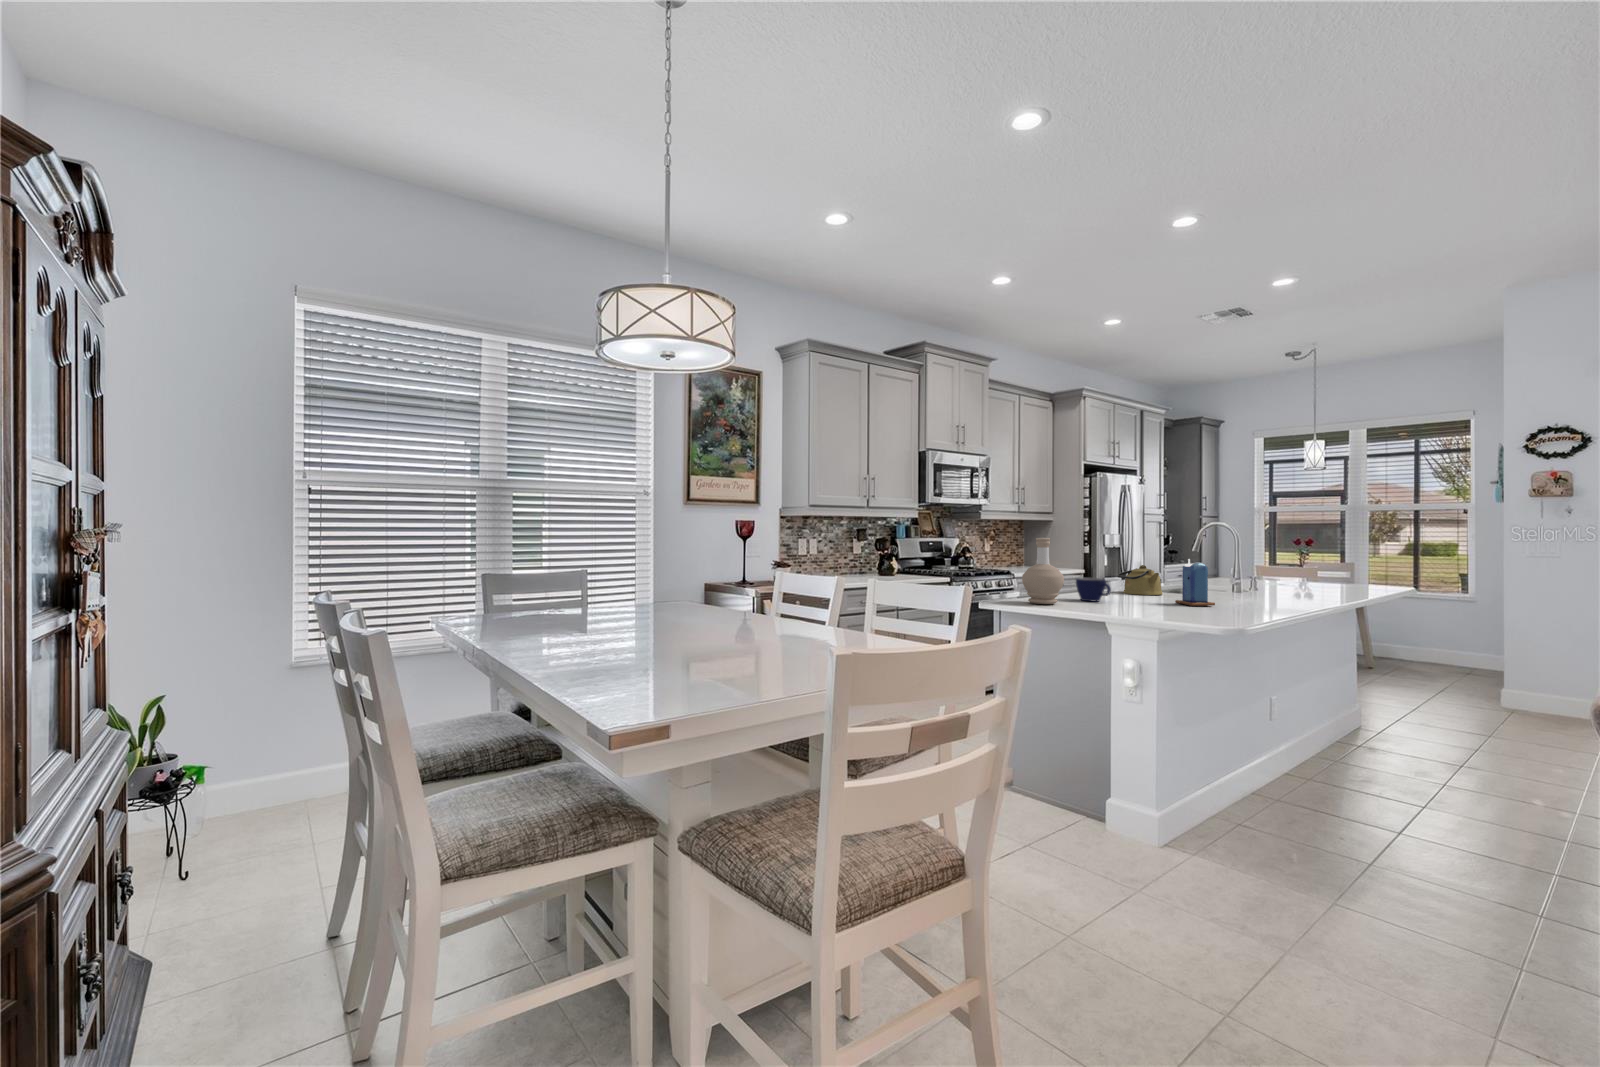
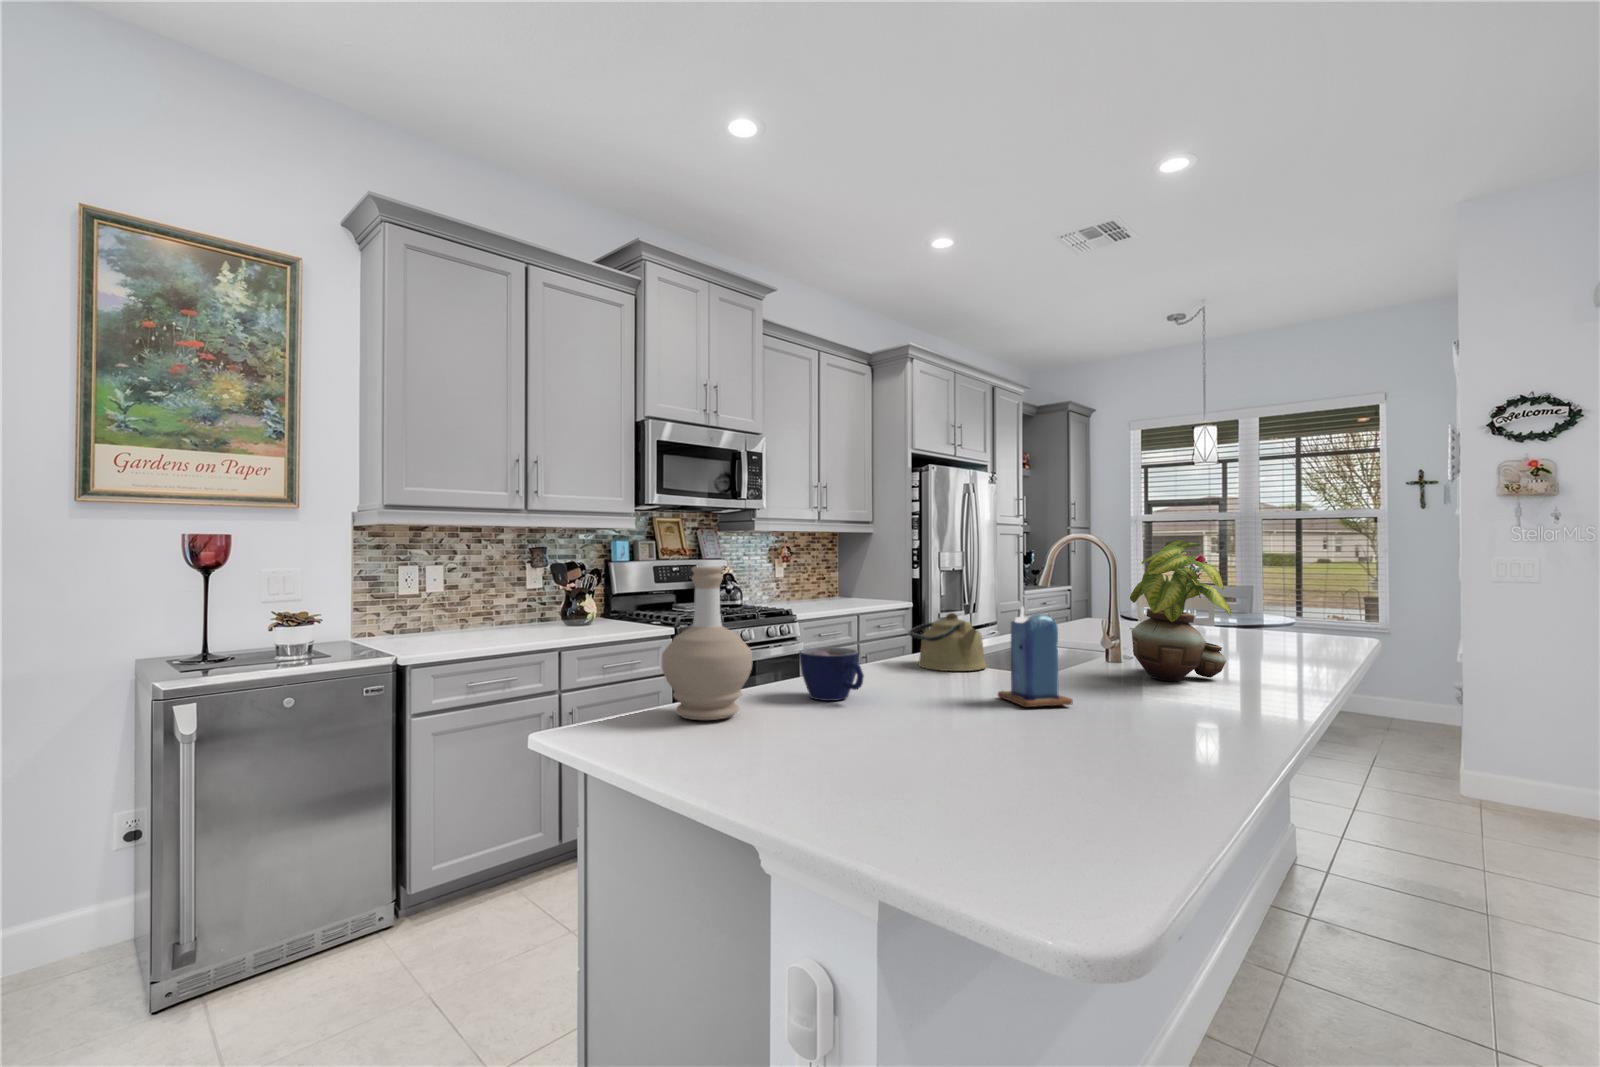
potted plant: none [1245,527,1303,601] -> present [1130,540,1231,681]

